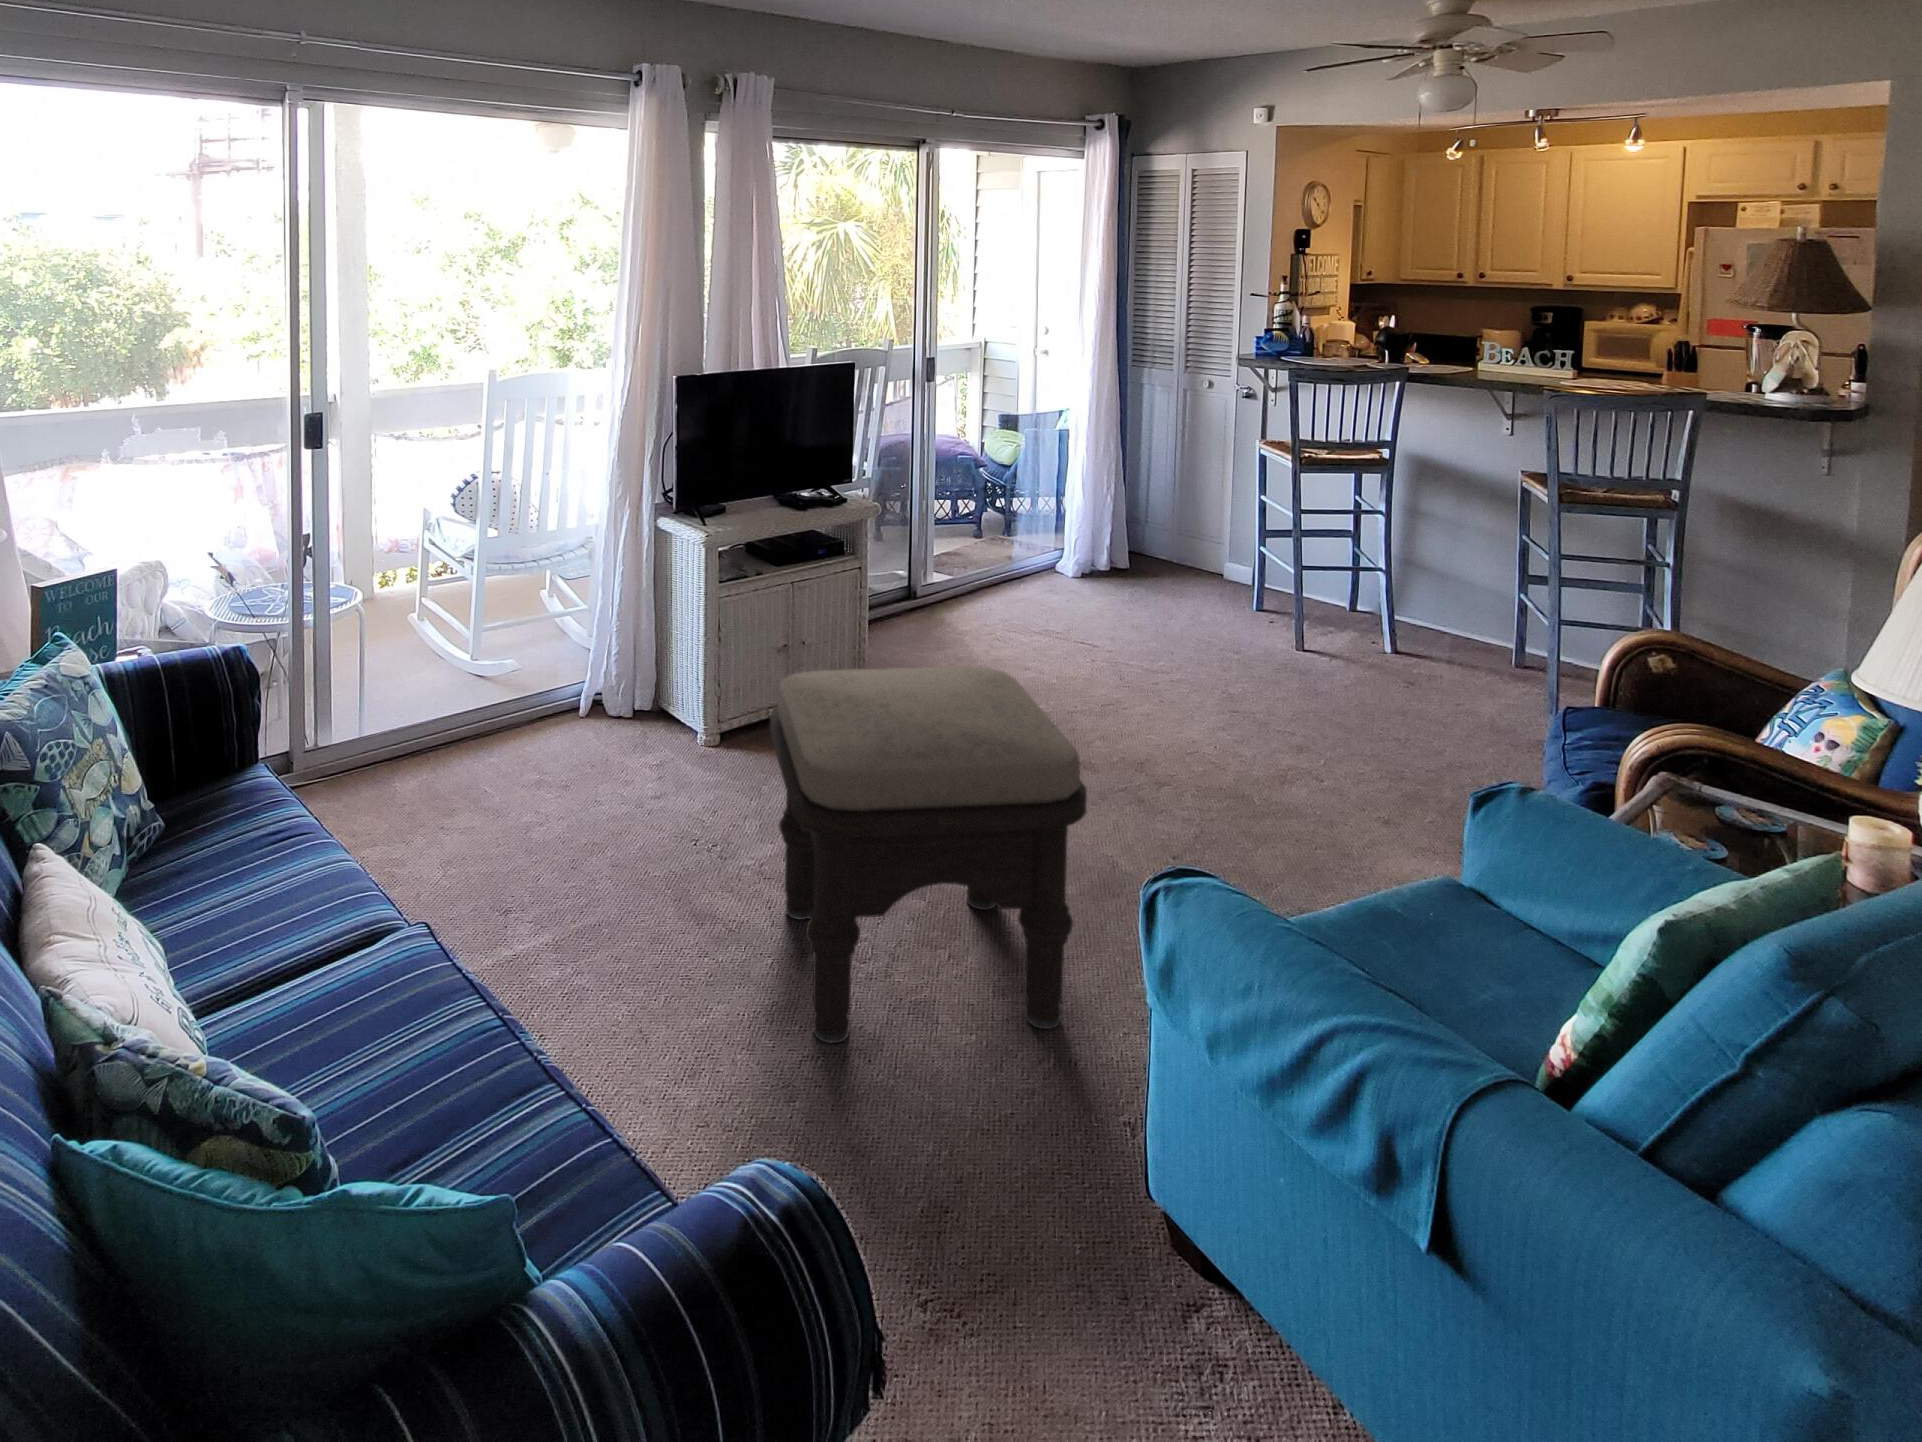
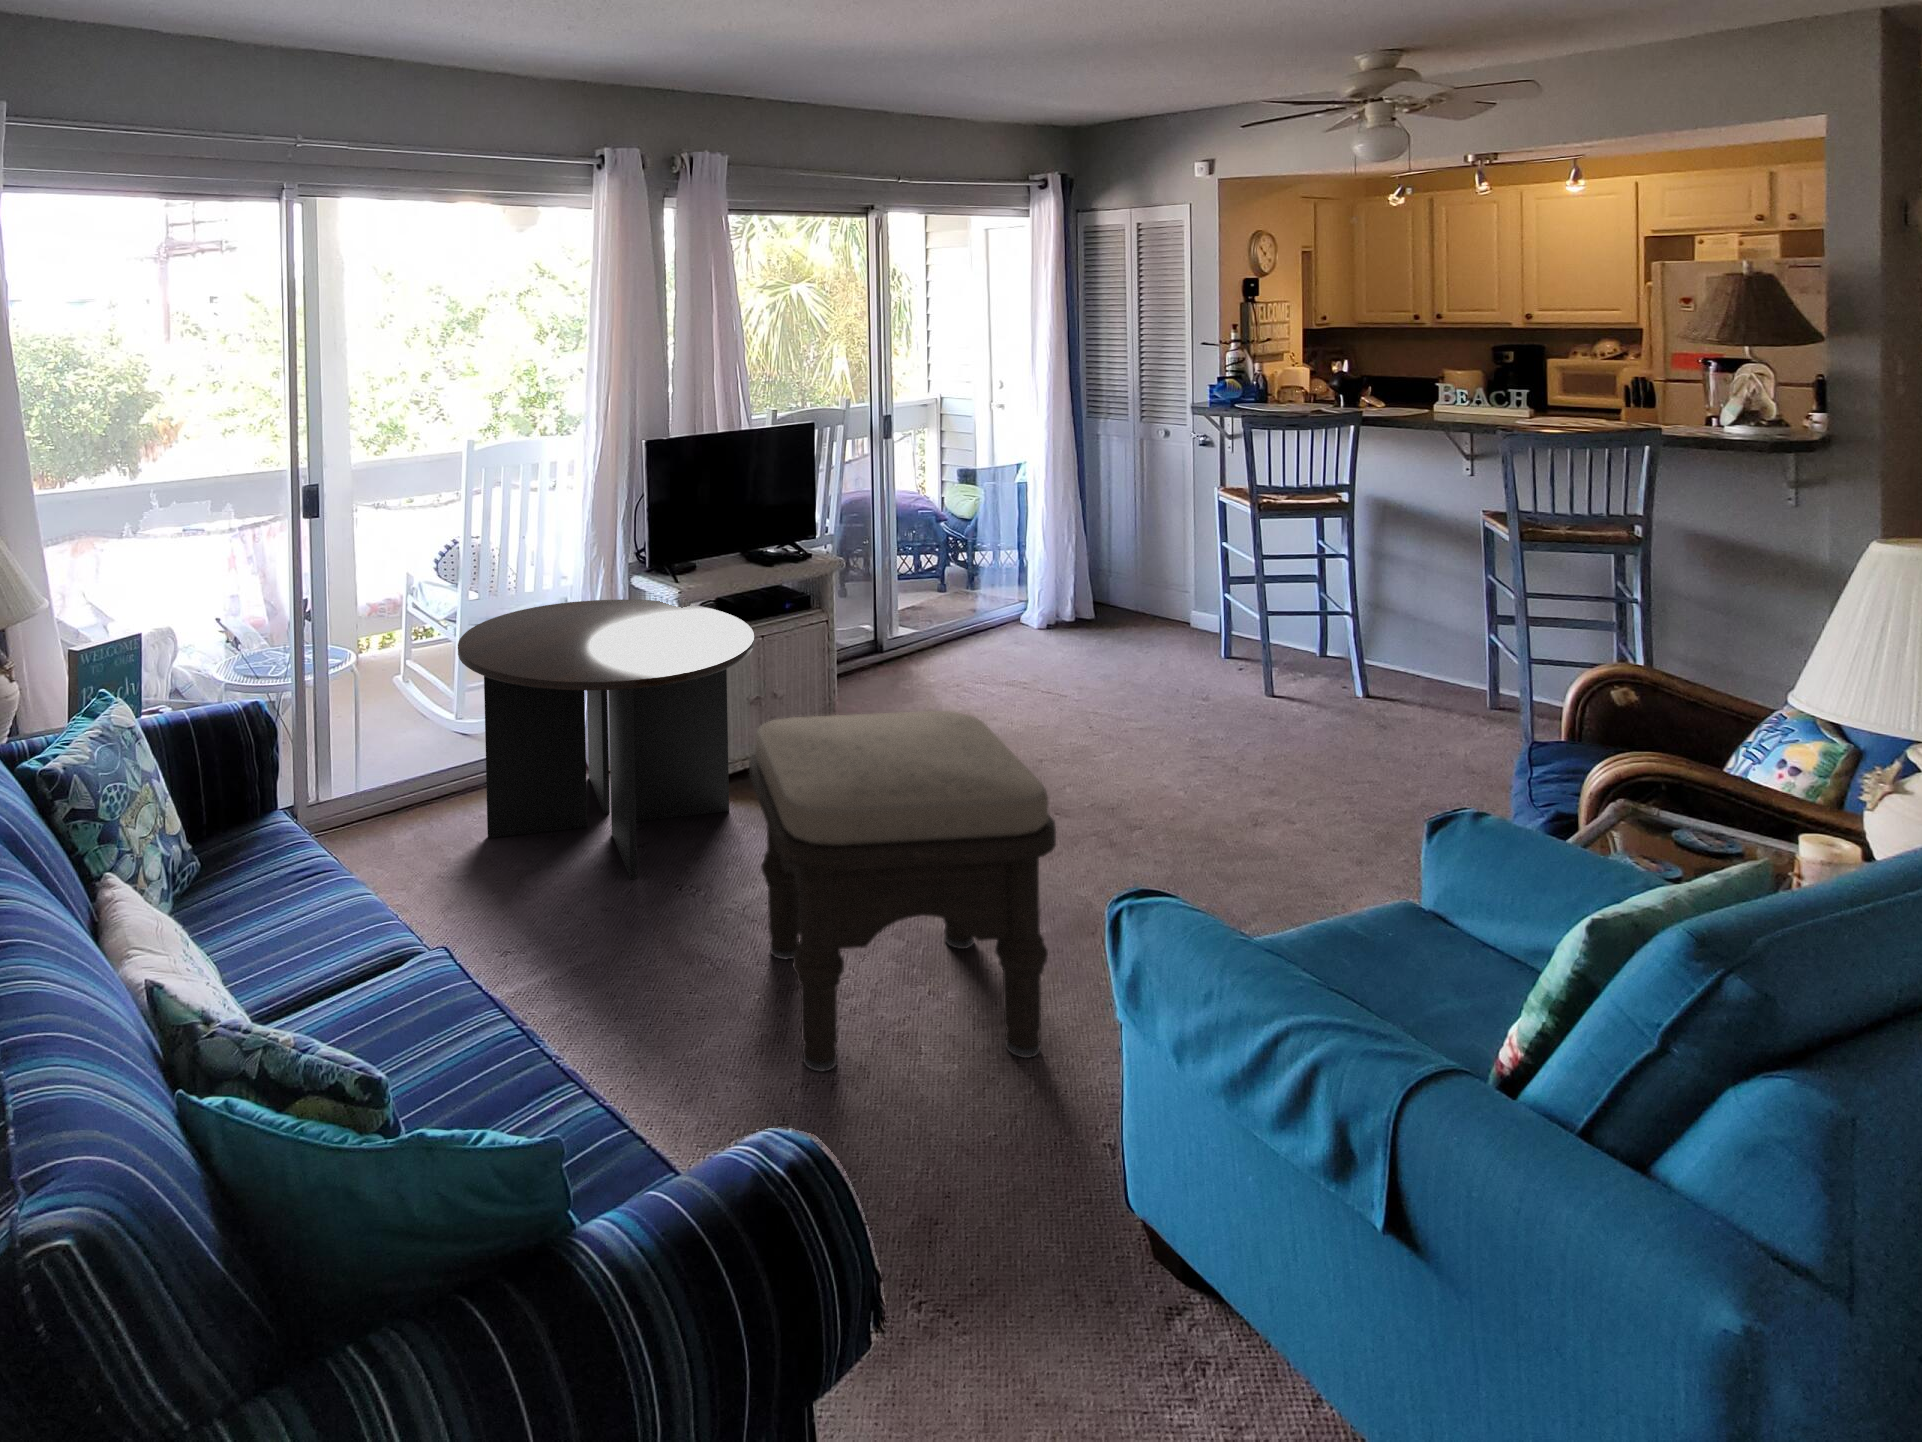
coffee table: none [471,540,783,831] -> present [458,600,754,879]

